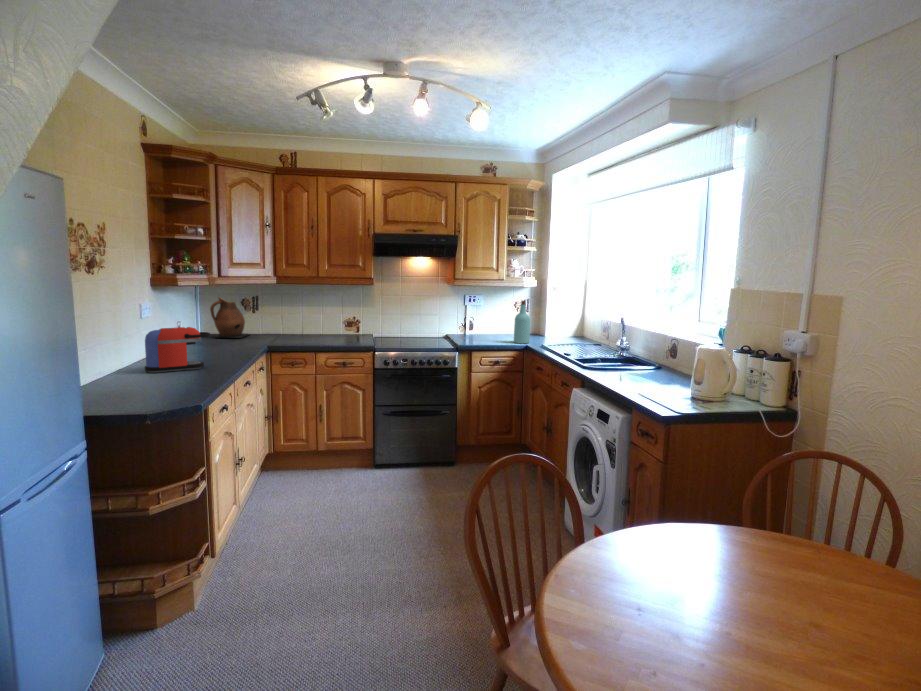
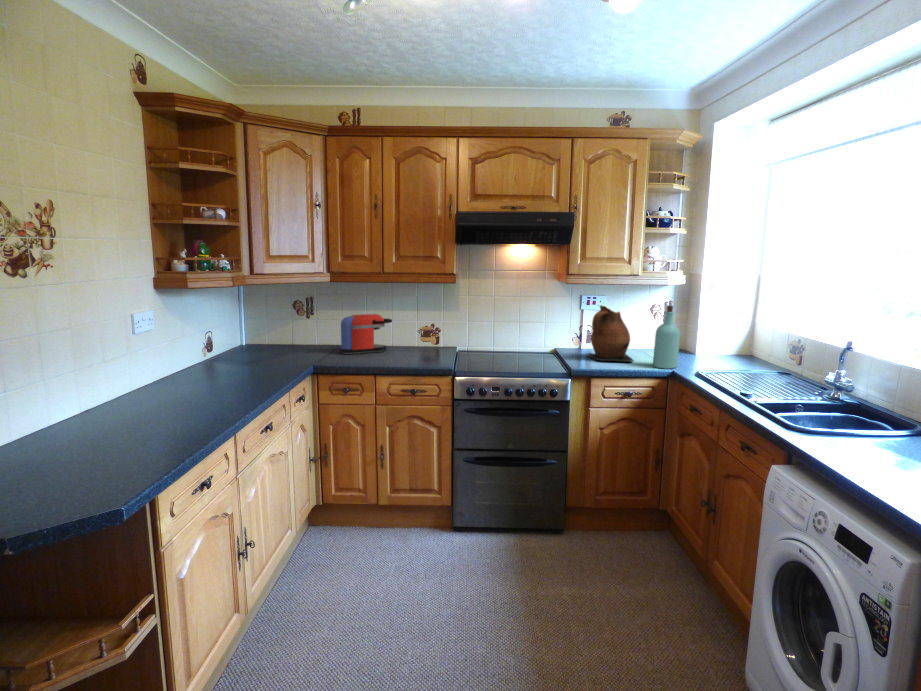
ceramic pitcher: present [210,298,249,338] -> present [588,306,633,362]
coffee maker: present [145,327,210,373] -> present [340,314,392,354]

